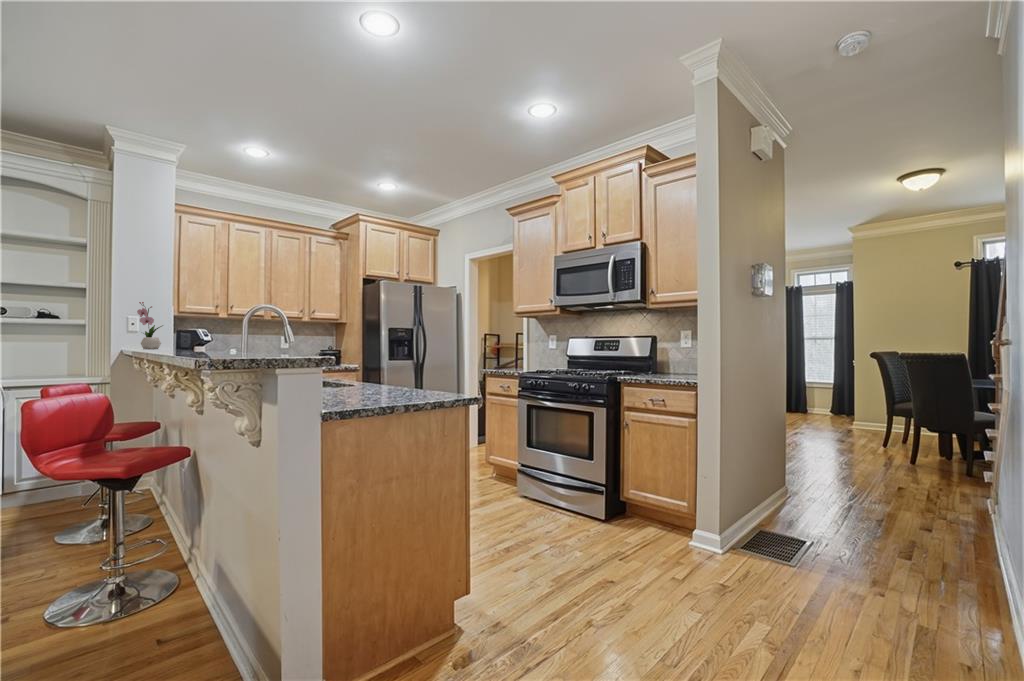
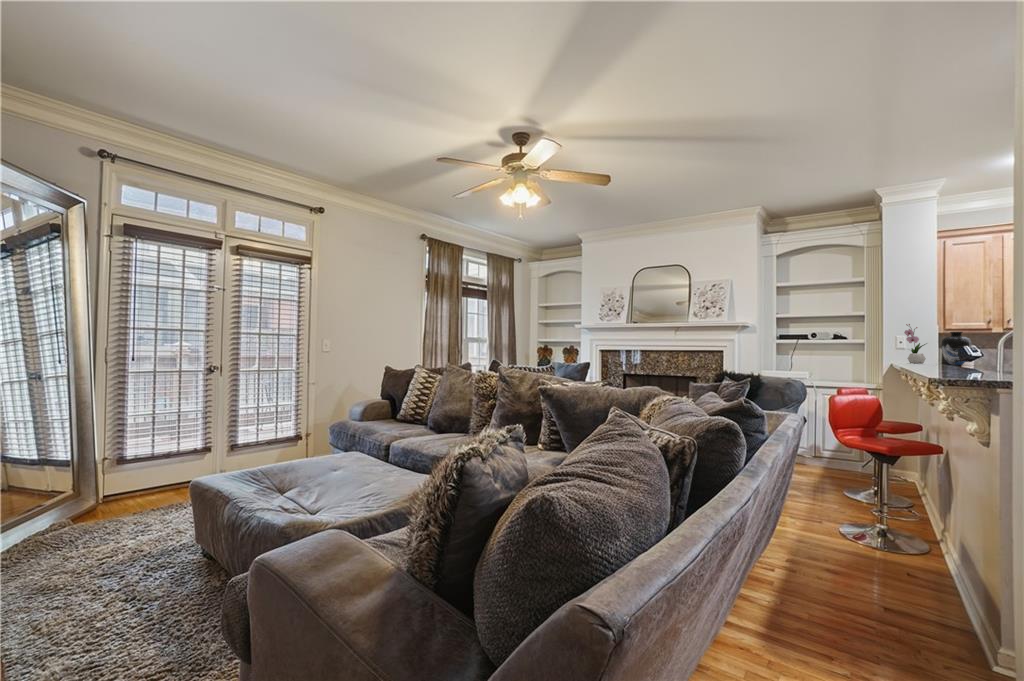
vase: none [175,314,204,350] -> present [941,332,972,365]

